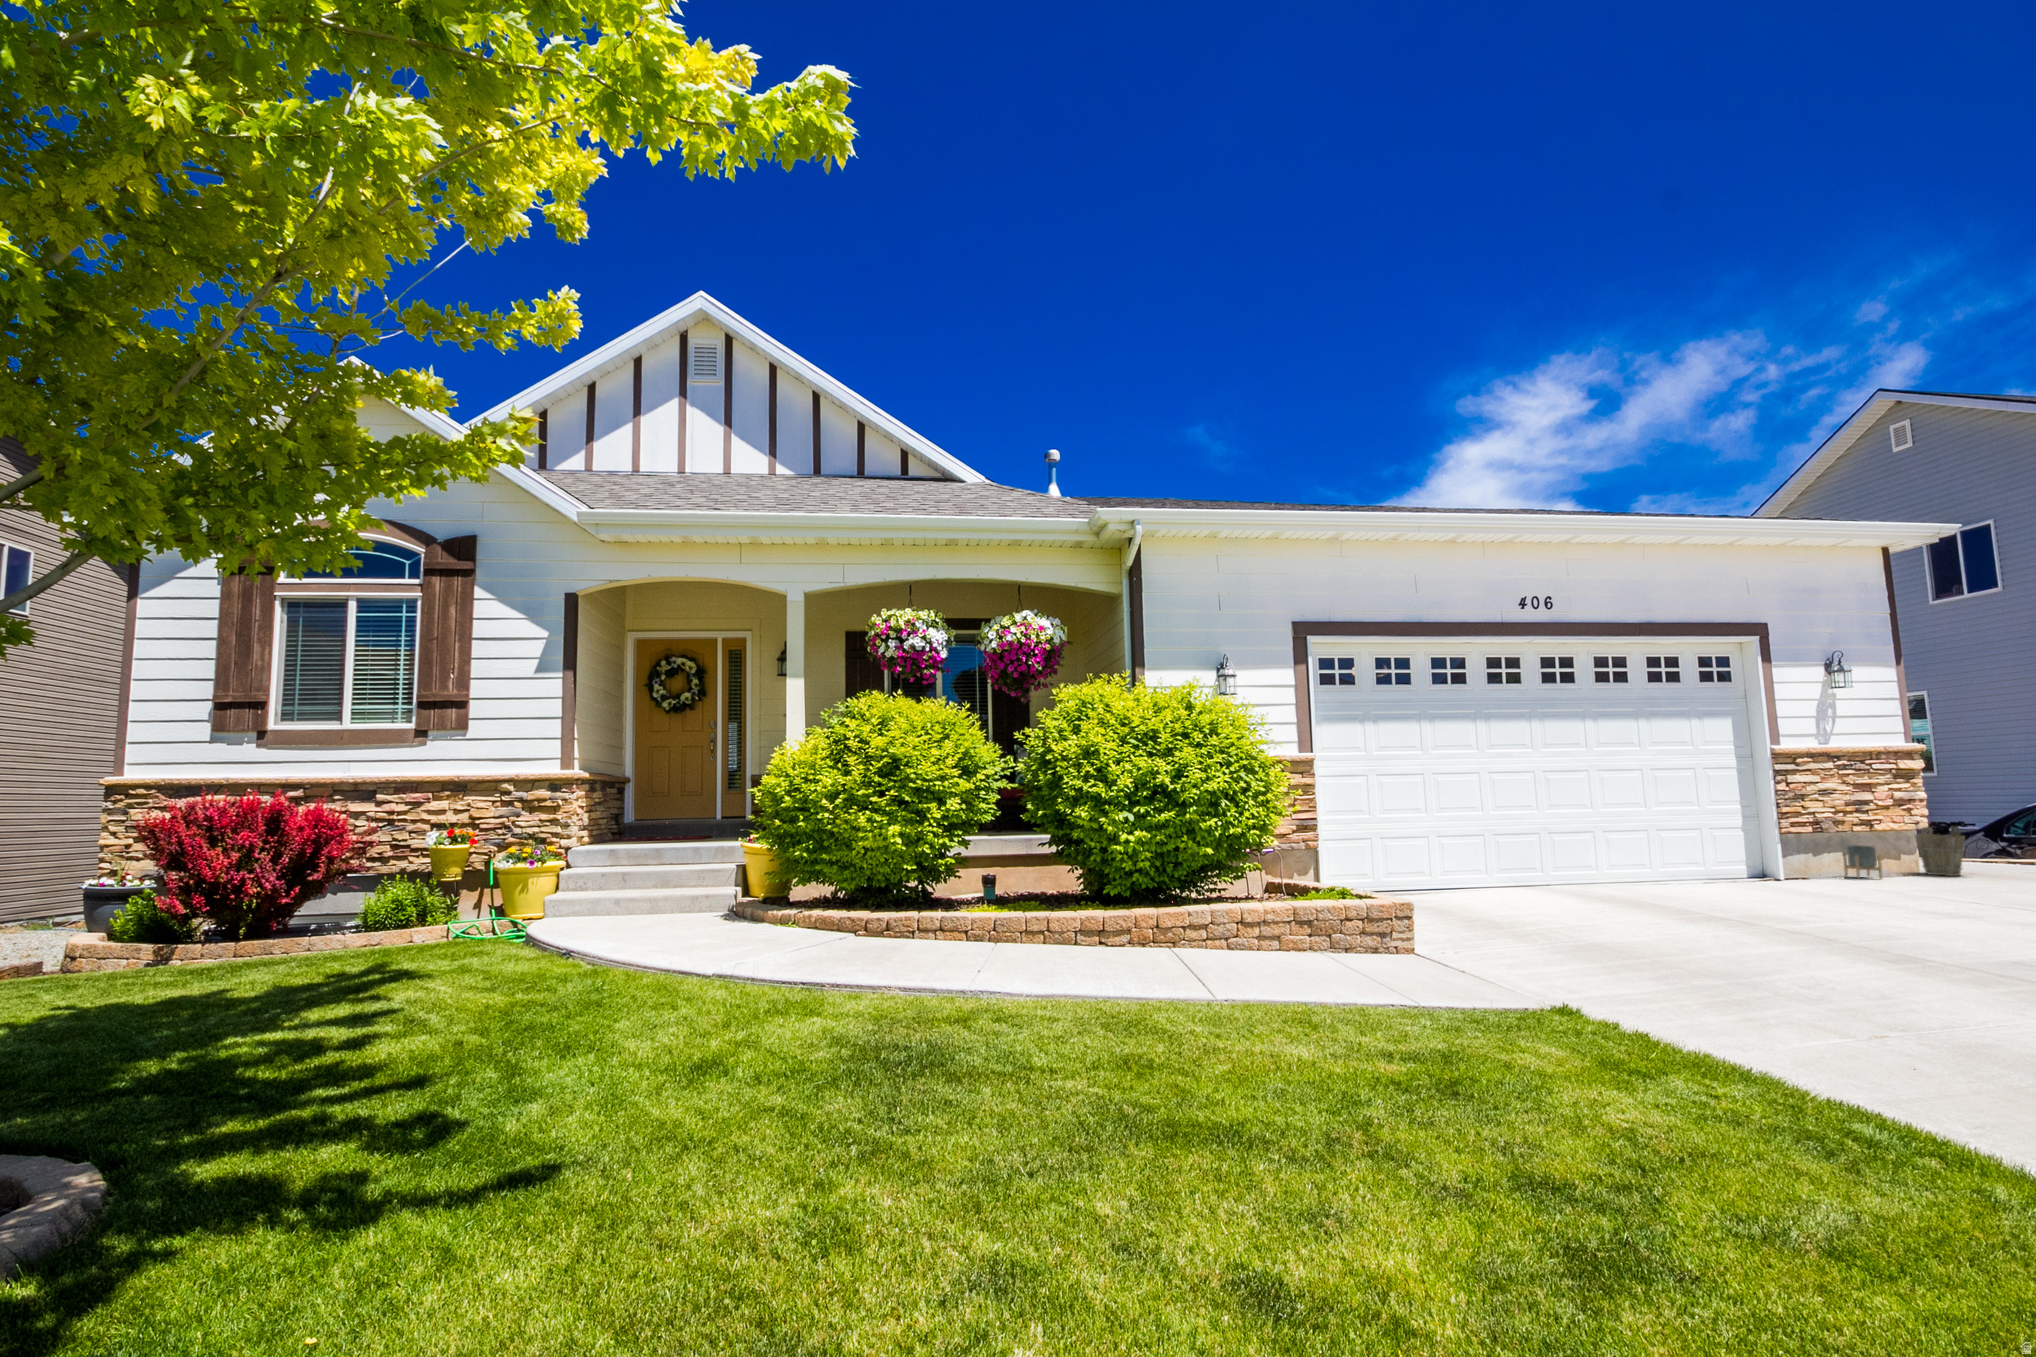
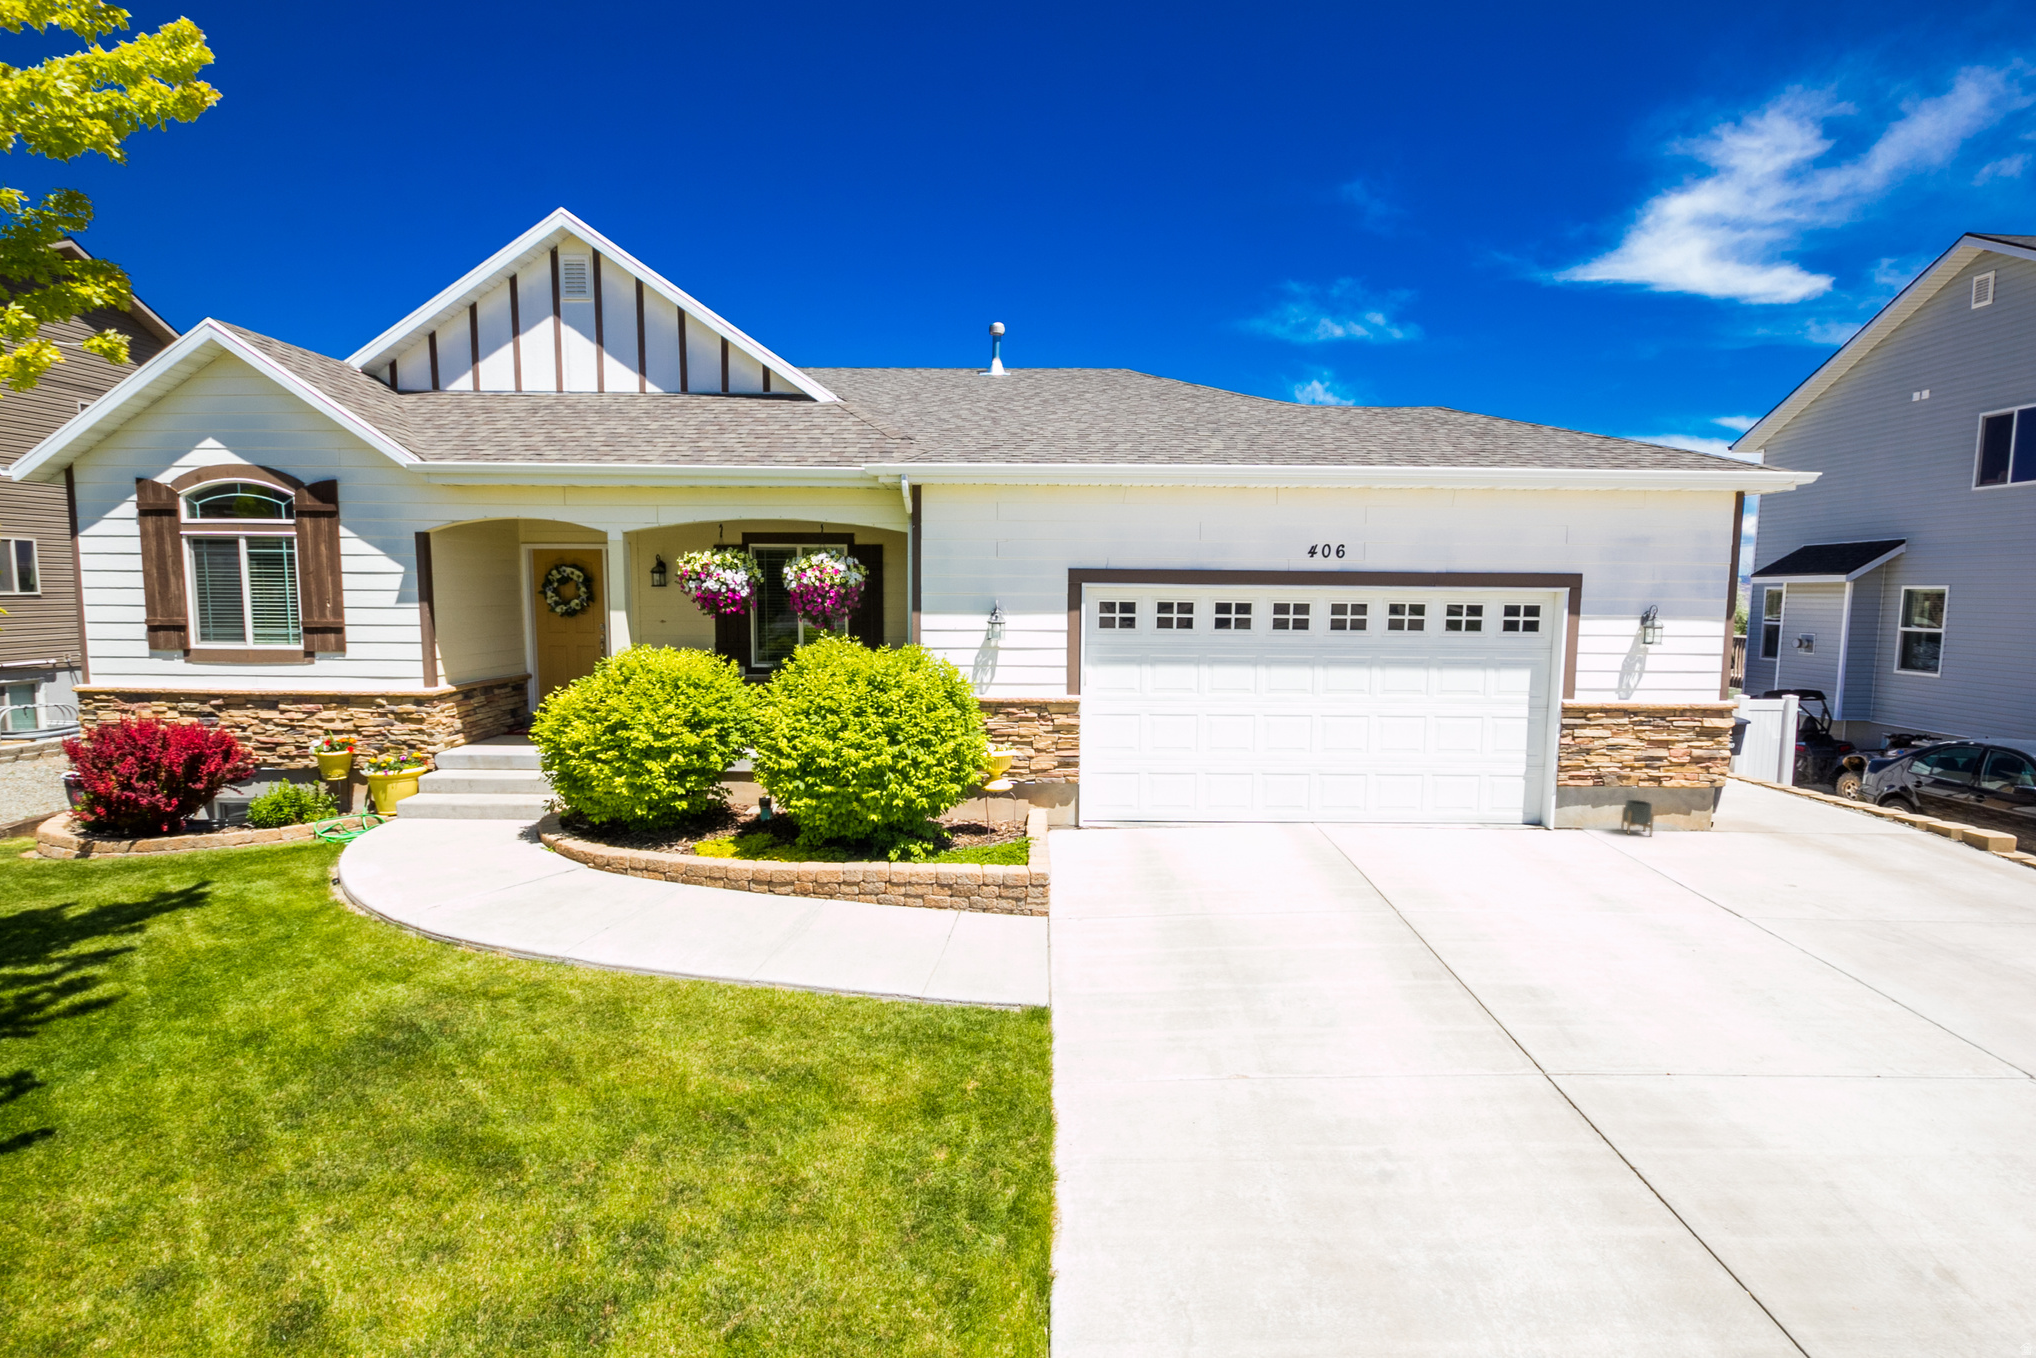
bucket: present [1915,826,1965,876] -> none [1707,786,1755,836]

